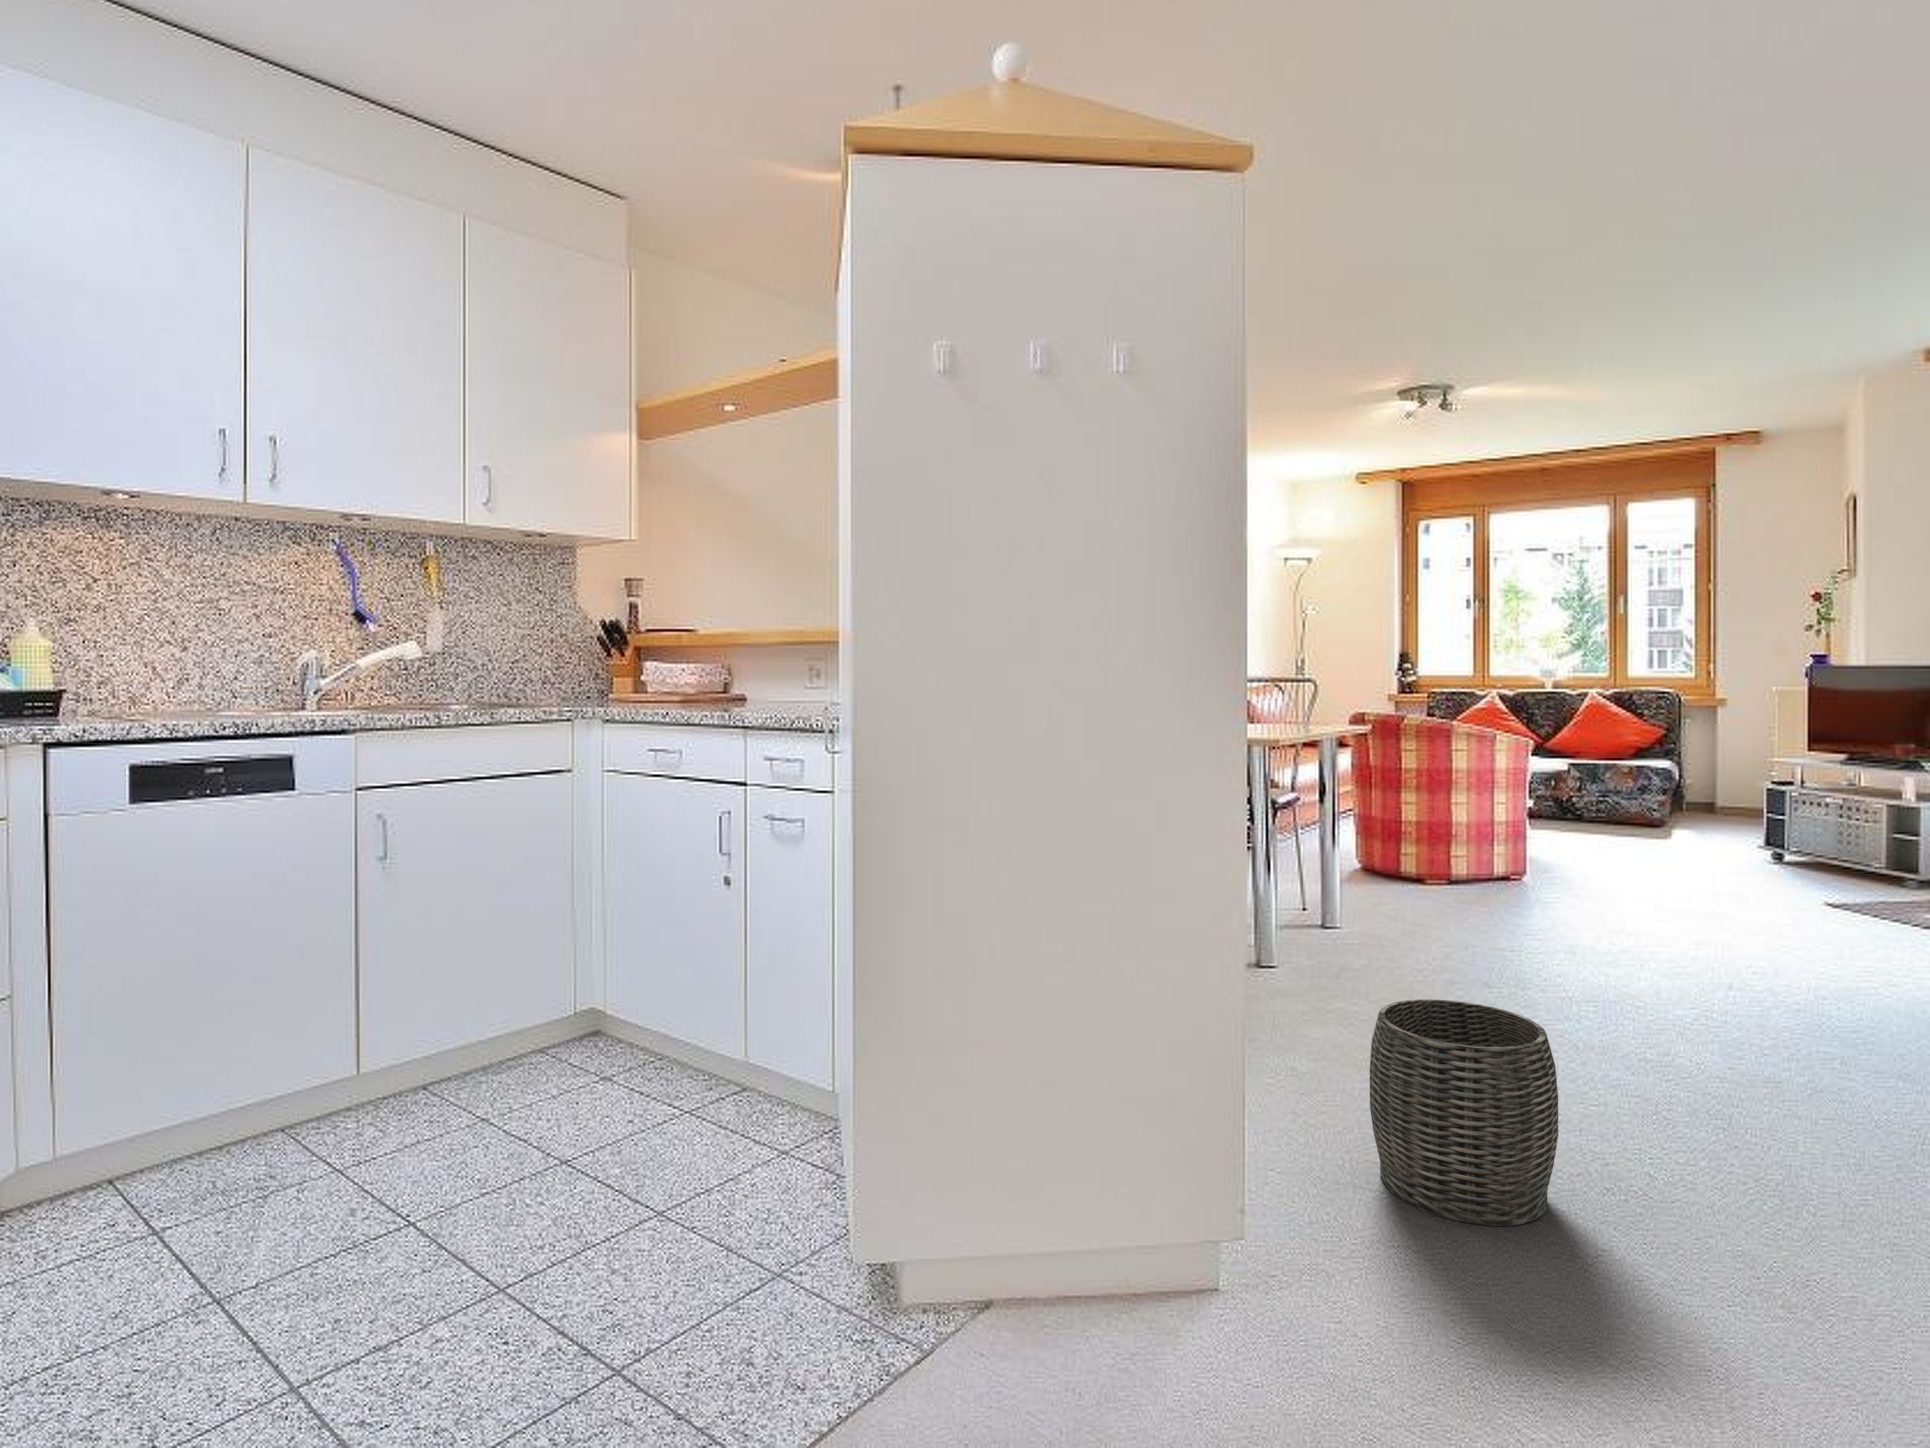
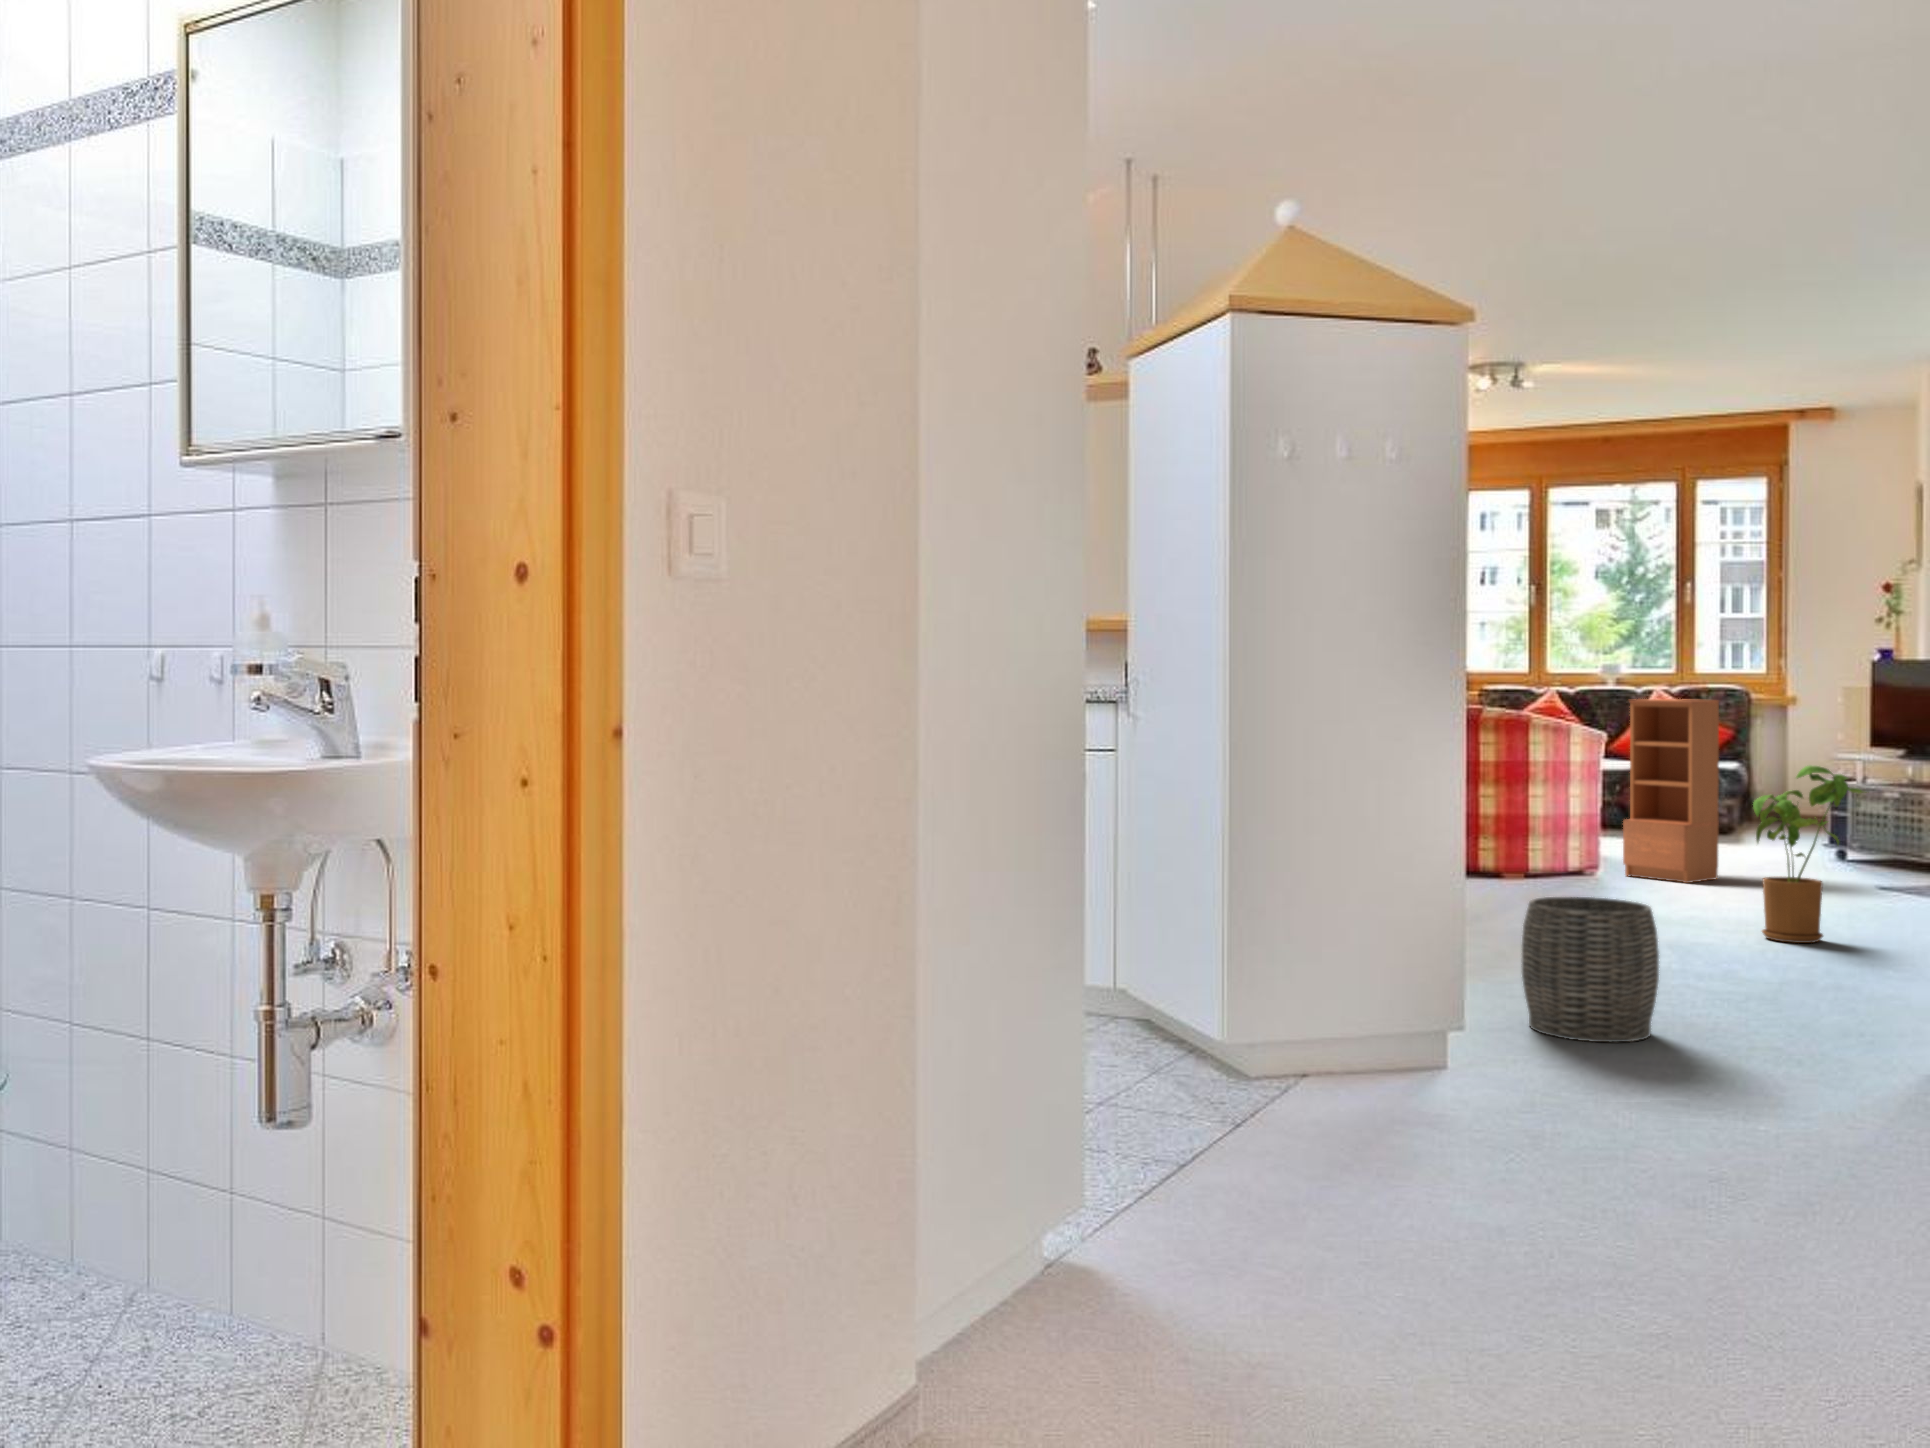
bookcase: none [1550,710,1650,892] -> present [1623,699,1719,883]
house plant: none [1689,798,1834,997] -> present [1753,766,1863,943]

